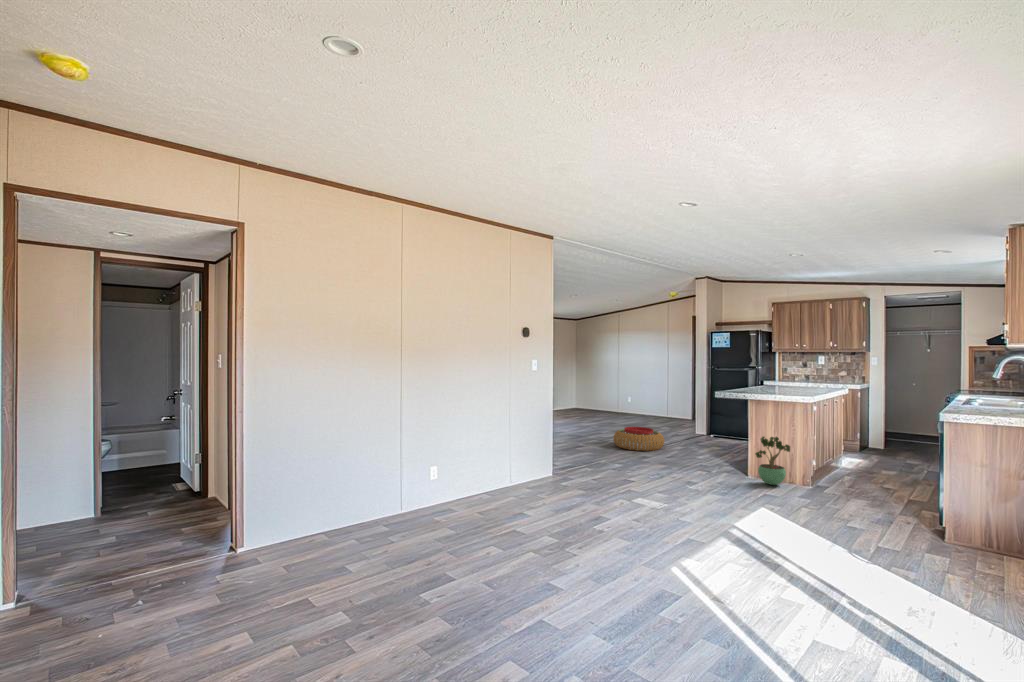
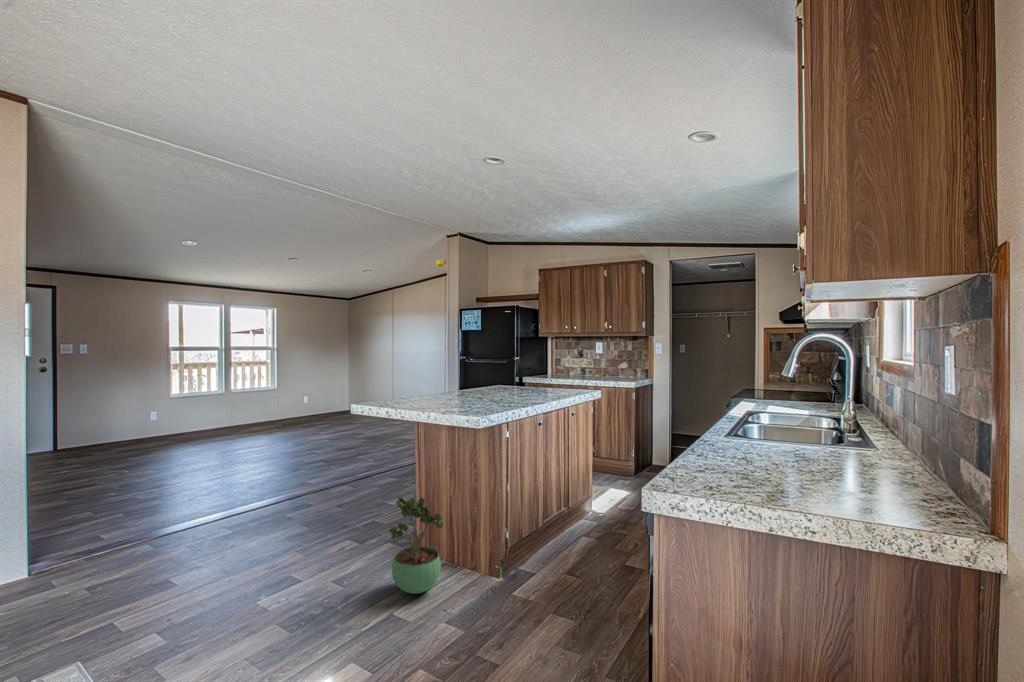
pouf: present [613,427,664,451] -> none [266,454,352,499]

